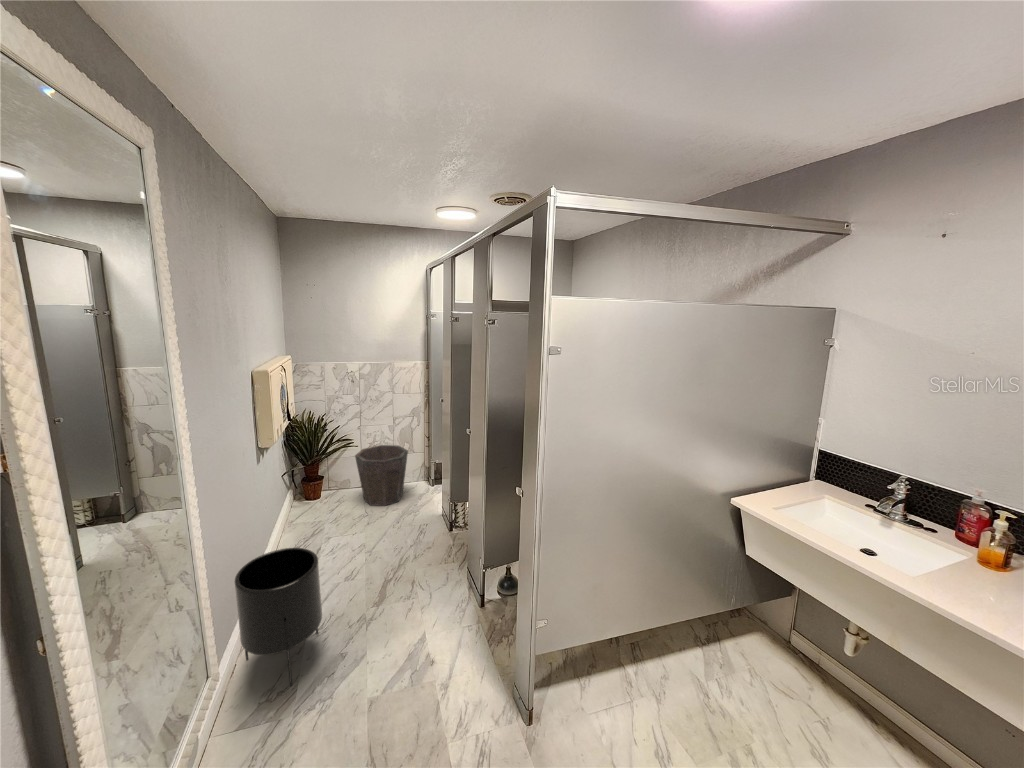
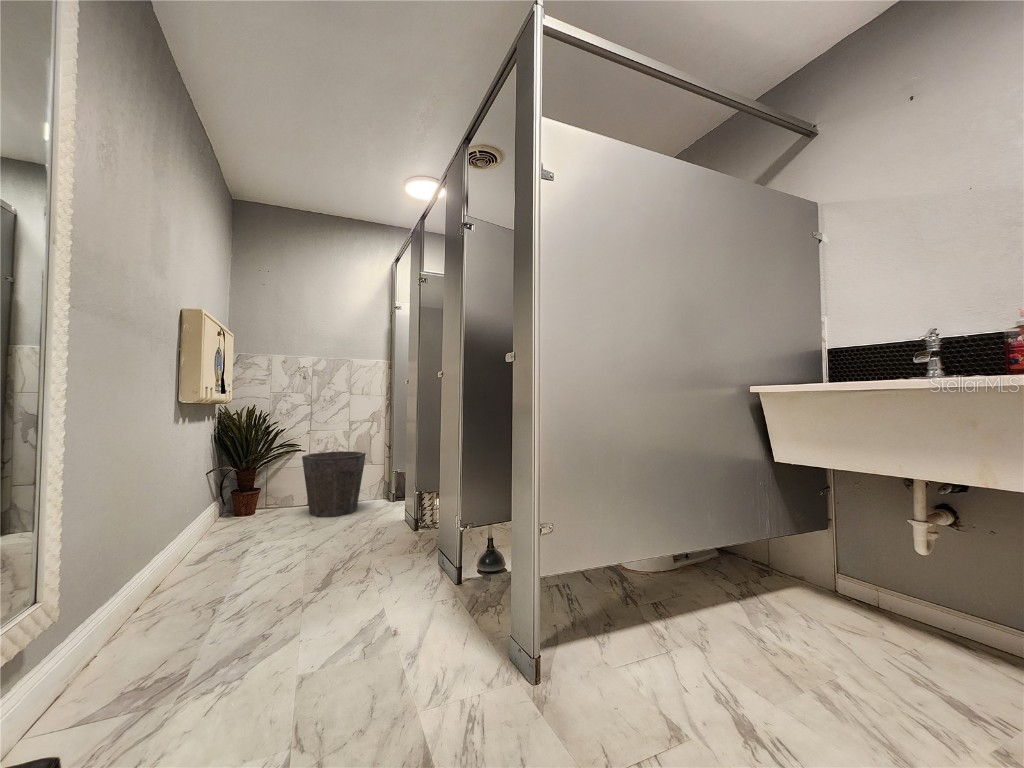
planter: present [235,548,322,686] -> none [109,488,242,672]

